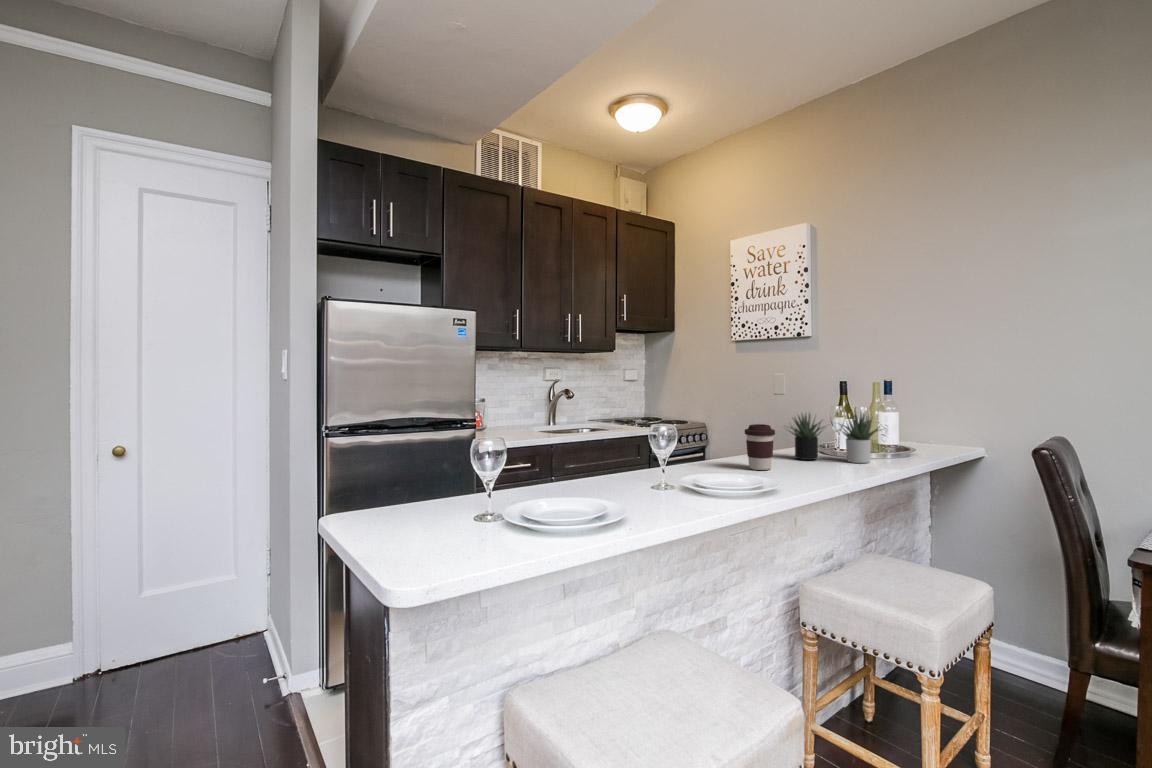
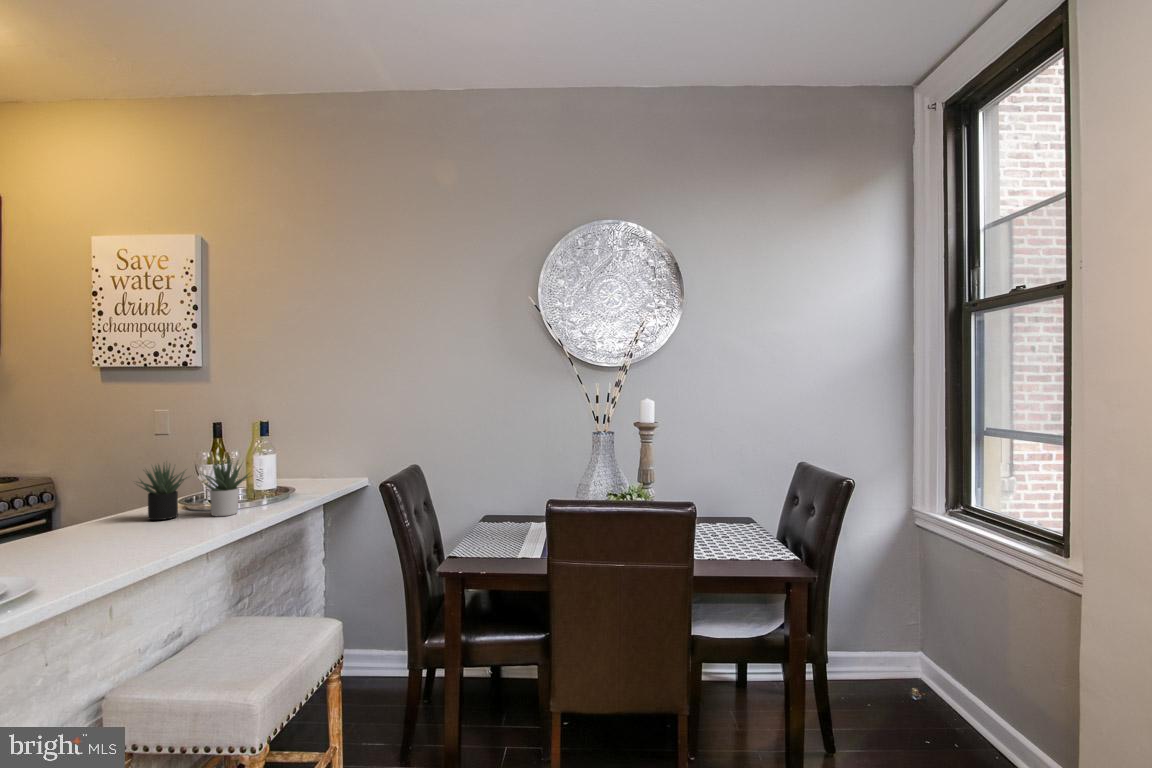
coffee cup: present [745,424,775,470] -> none [61,484,107,544]

